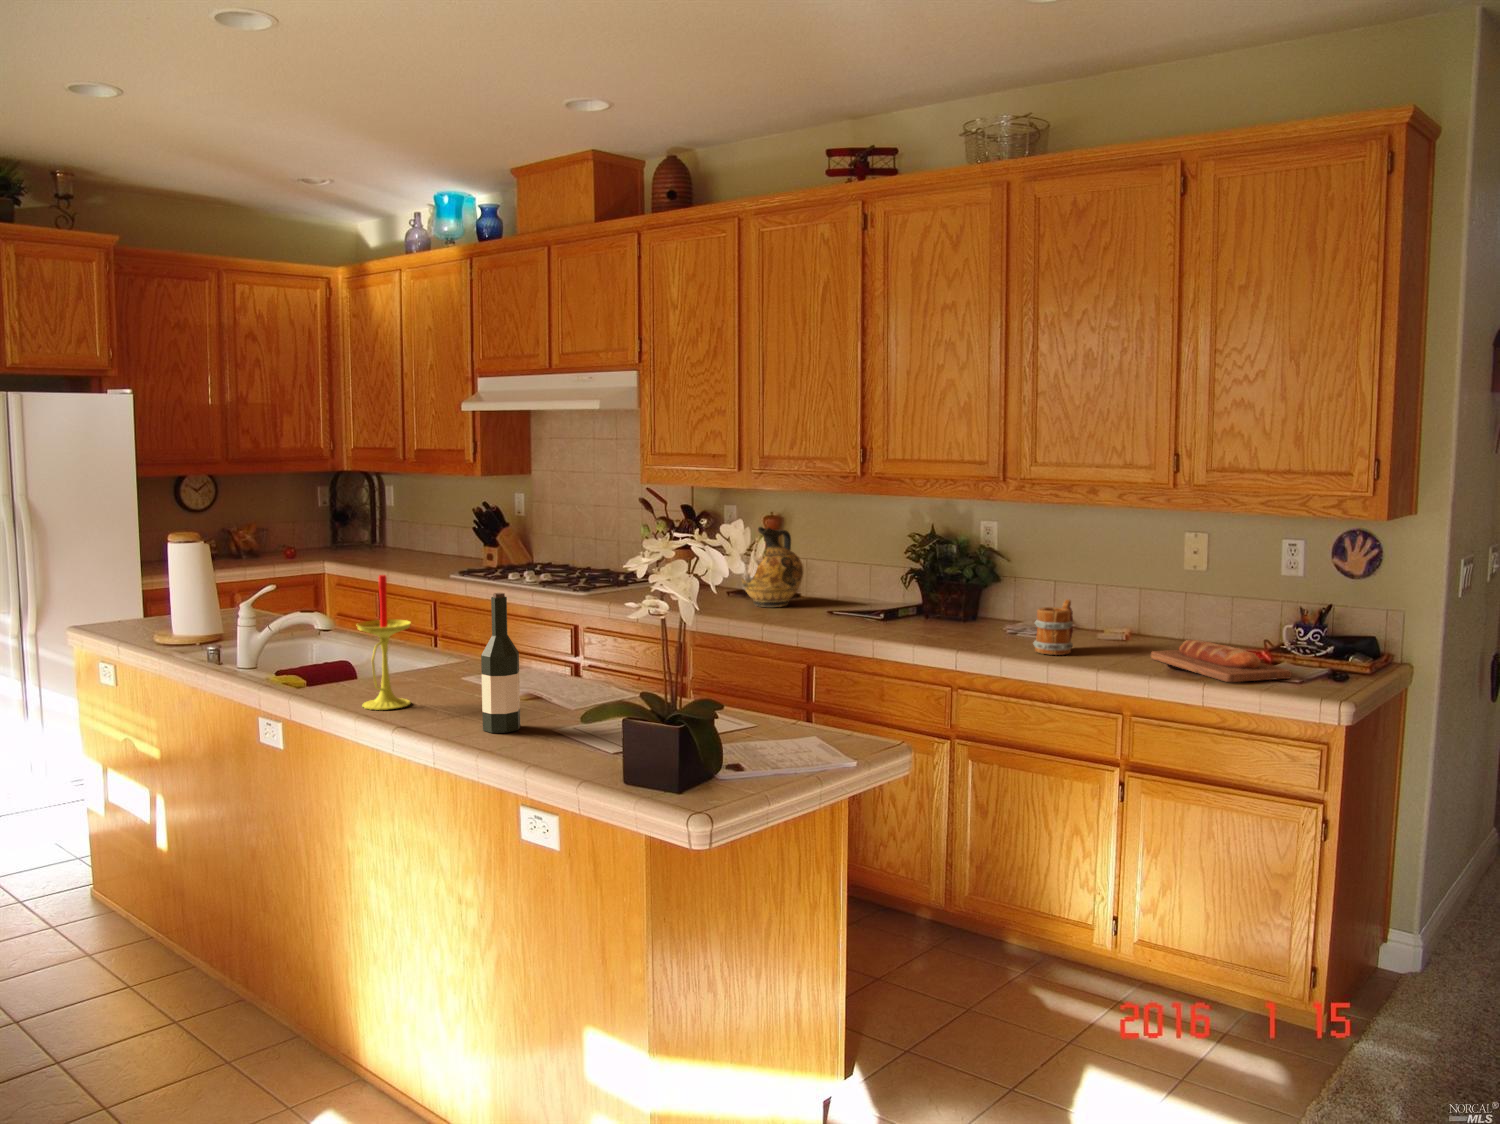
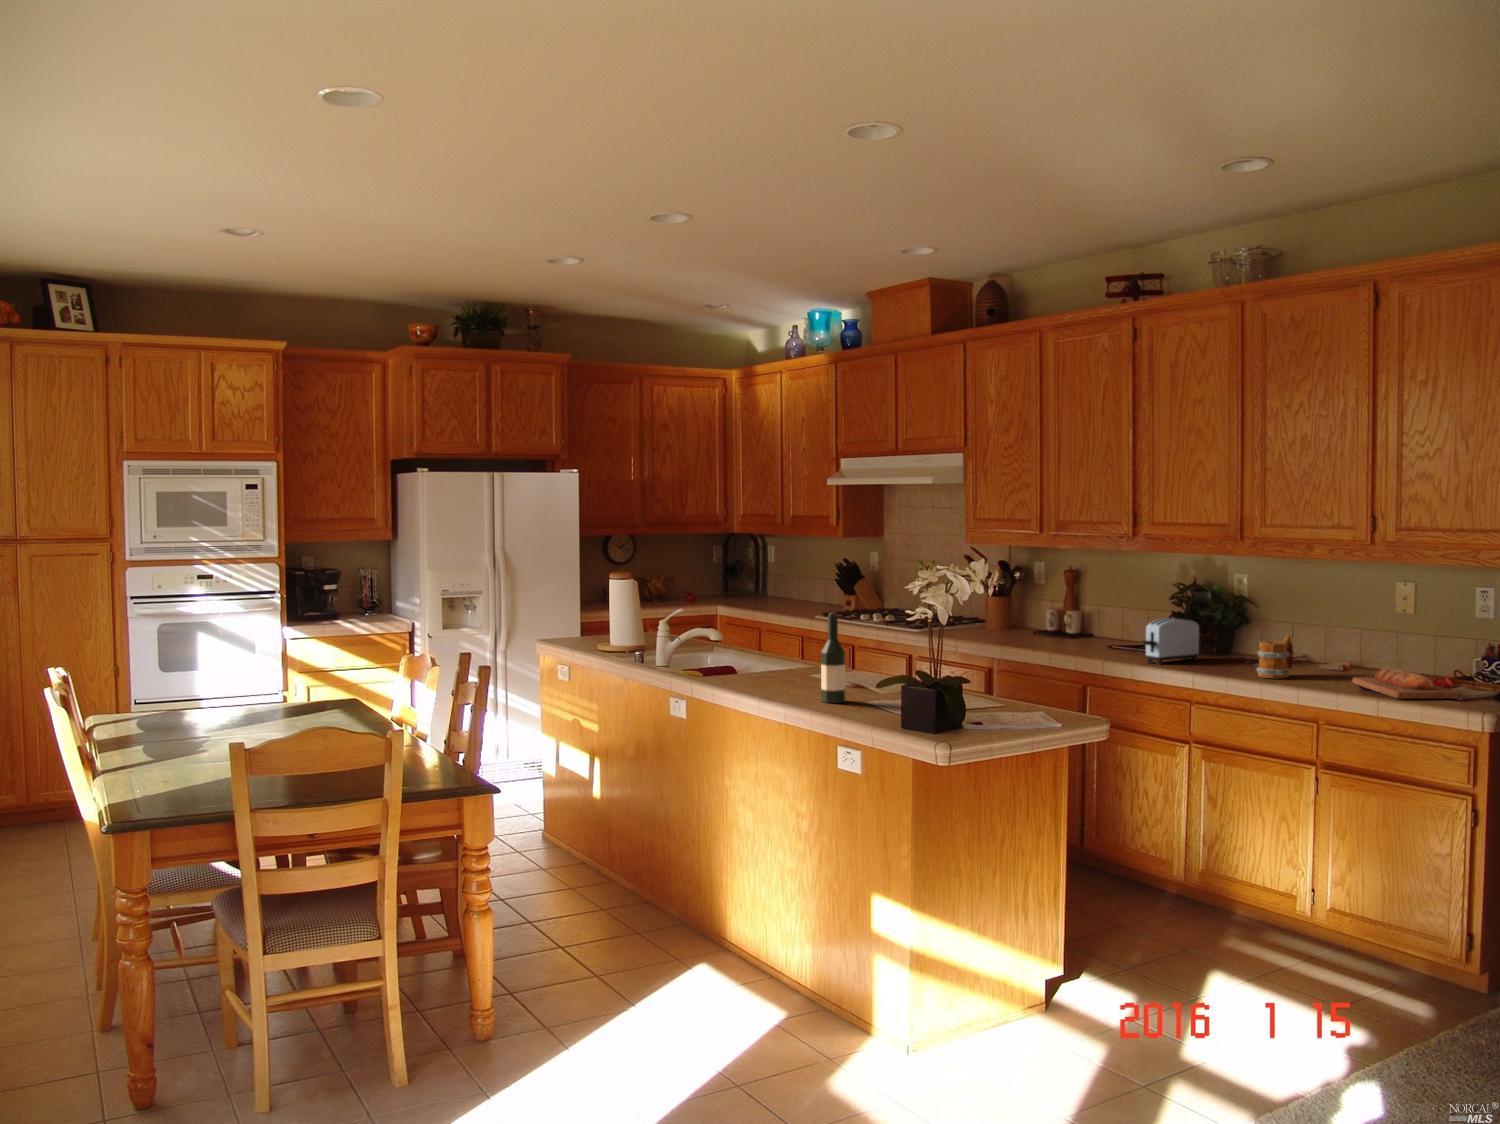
ceramic jug: present [741,527,803,607] -> none [1037,577,1091,643]
candle: present [356,575,411,710] -> none [745,599,779,689]
toaster: none [886,578,949,637] -> present [1142,618,1202,664]

